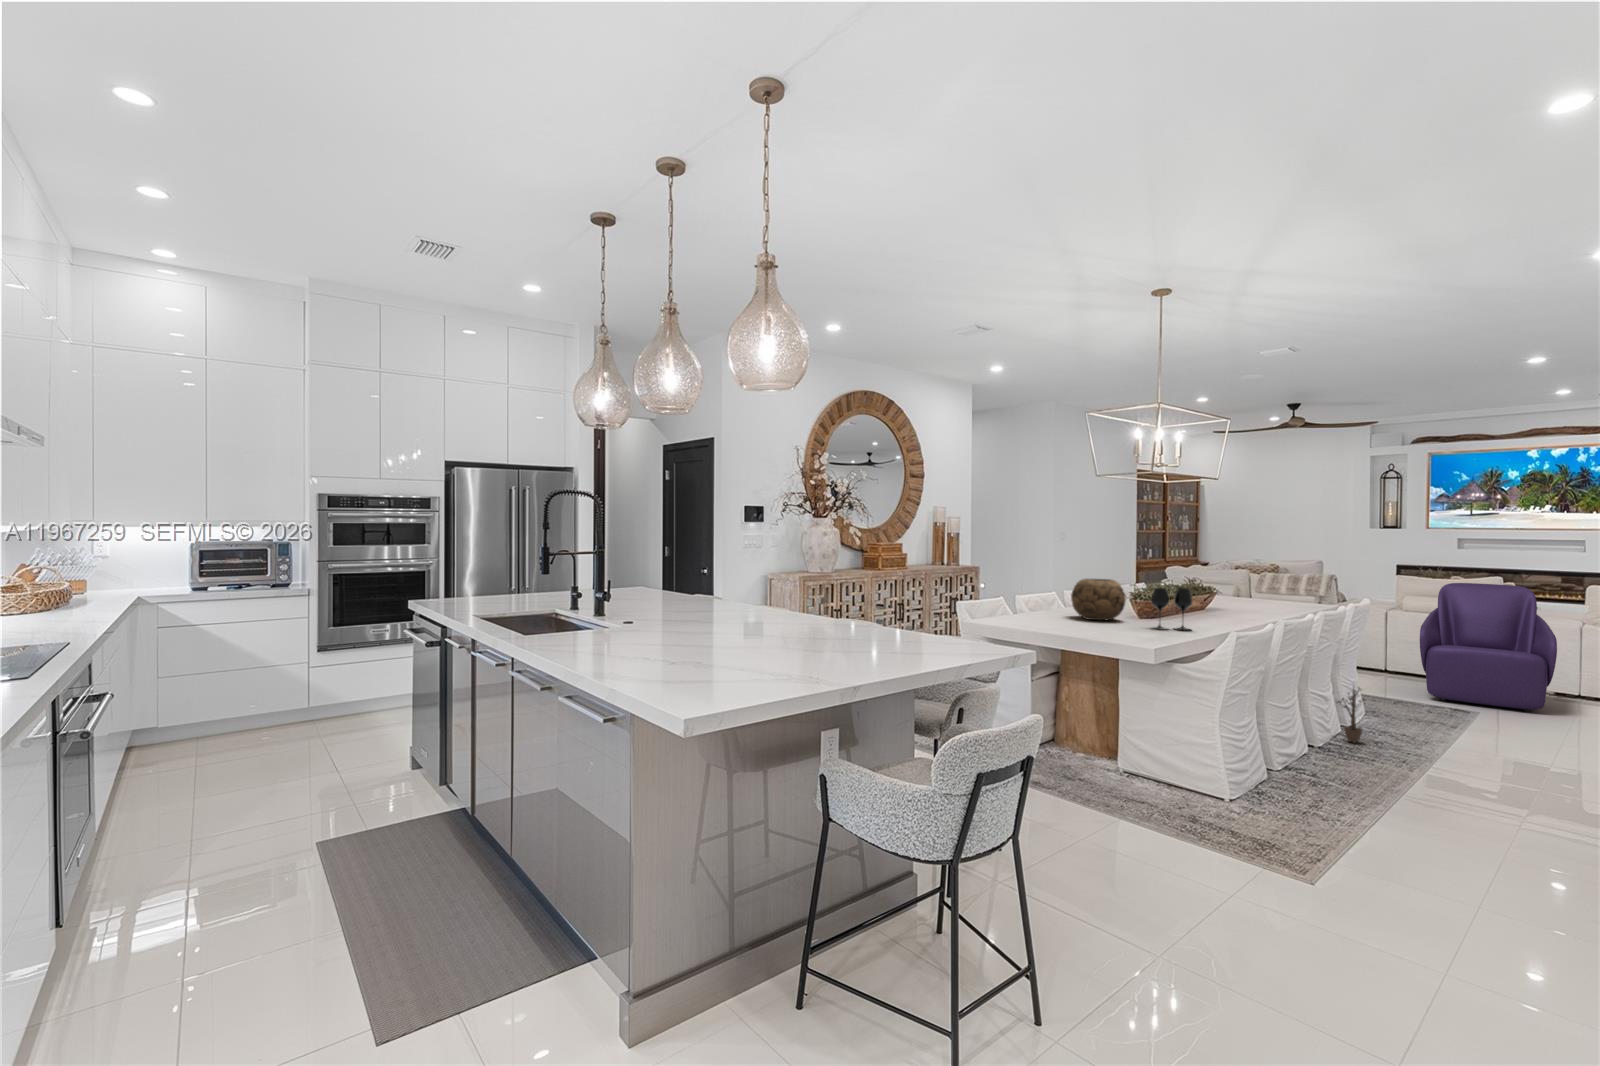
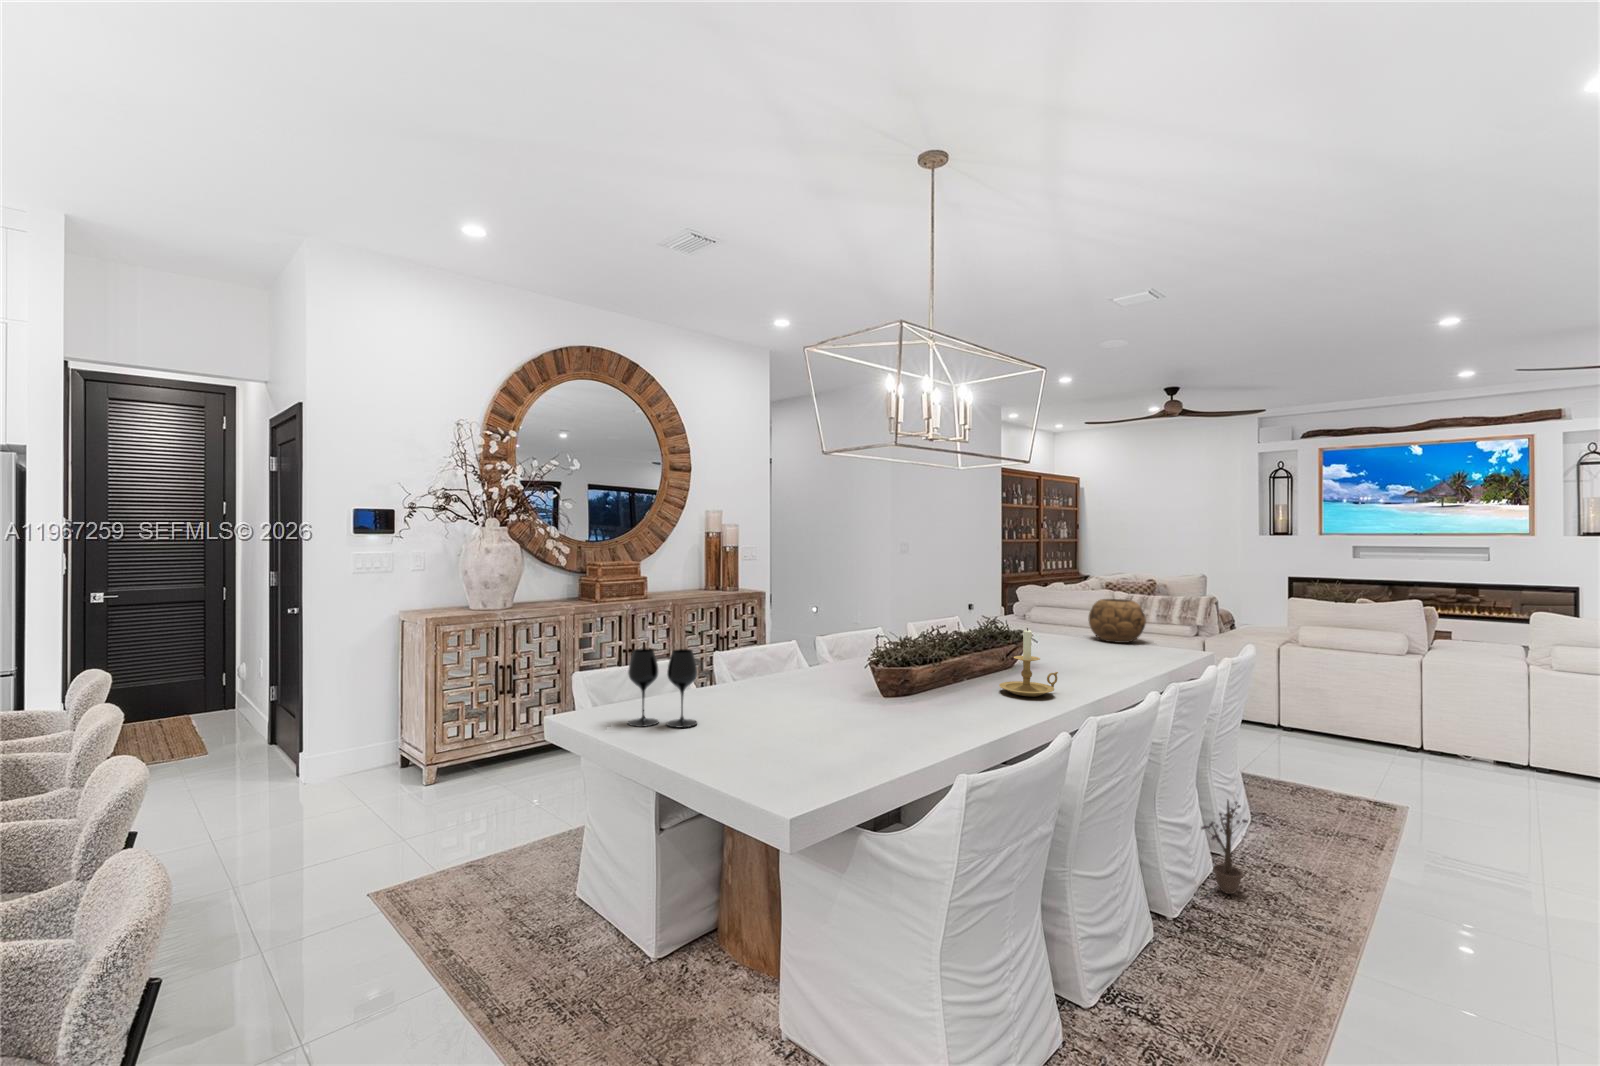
decorative bowl: present [1071,579,1126,620] -> present [1088,599,1146,643]
candle holder: none [1206,579,1244,620] -> present [999,628,1058,696]
armchair: present [1420,583,1557,711] -> none [1323,613,1510,802]
wine glass: present [1151,588,1192,630] -> present [628,649,697,727]

